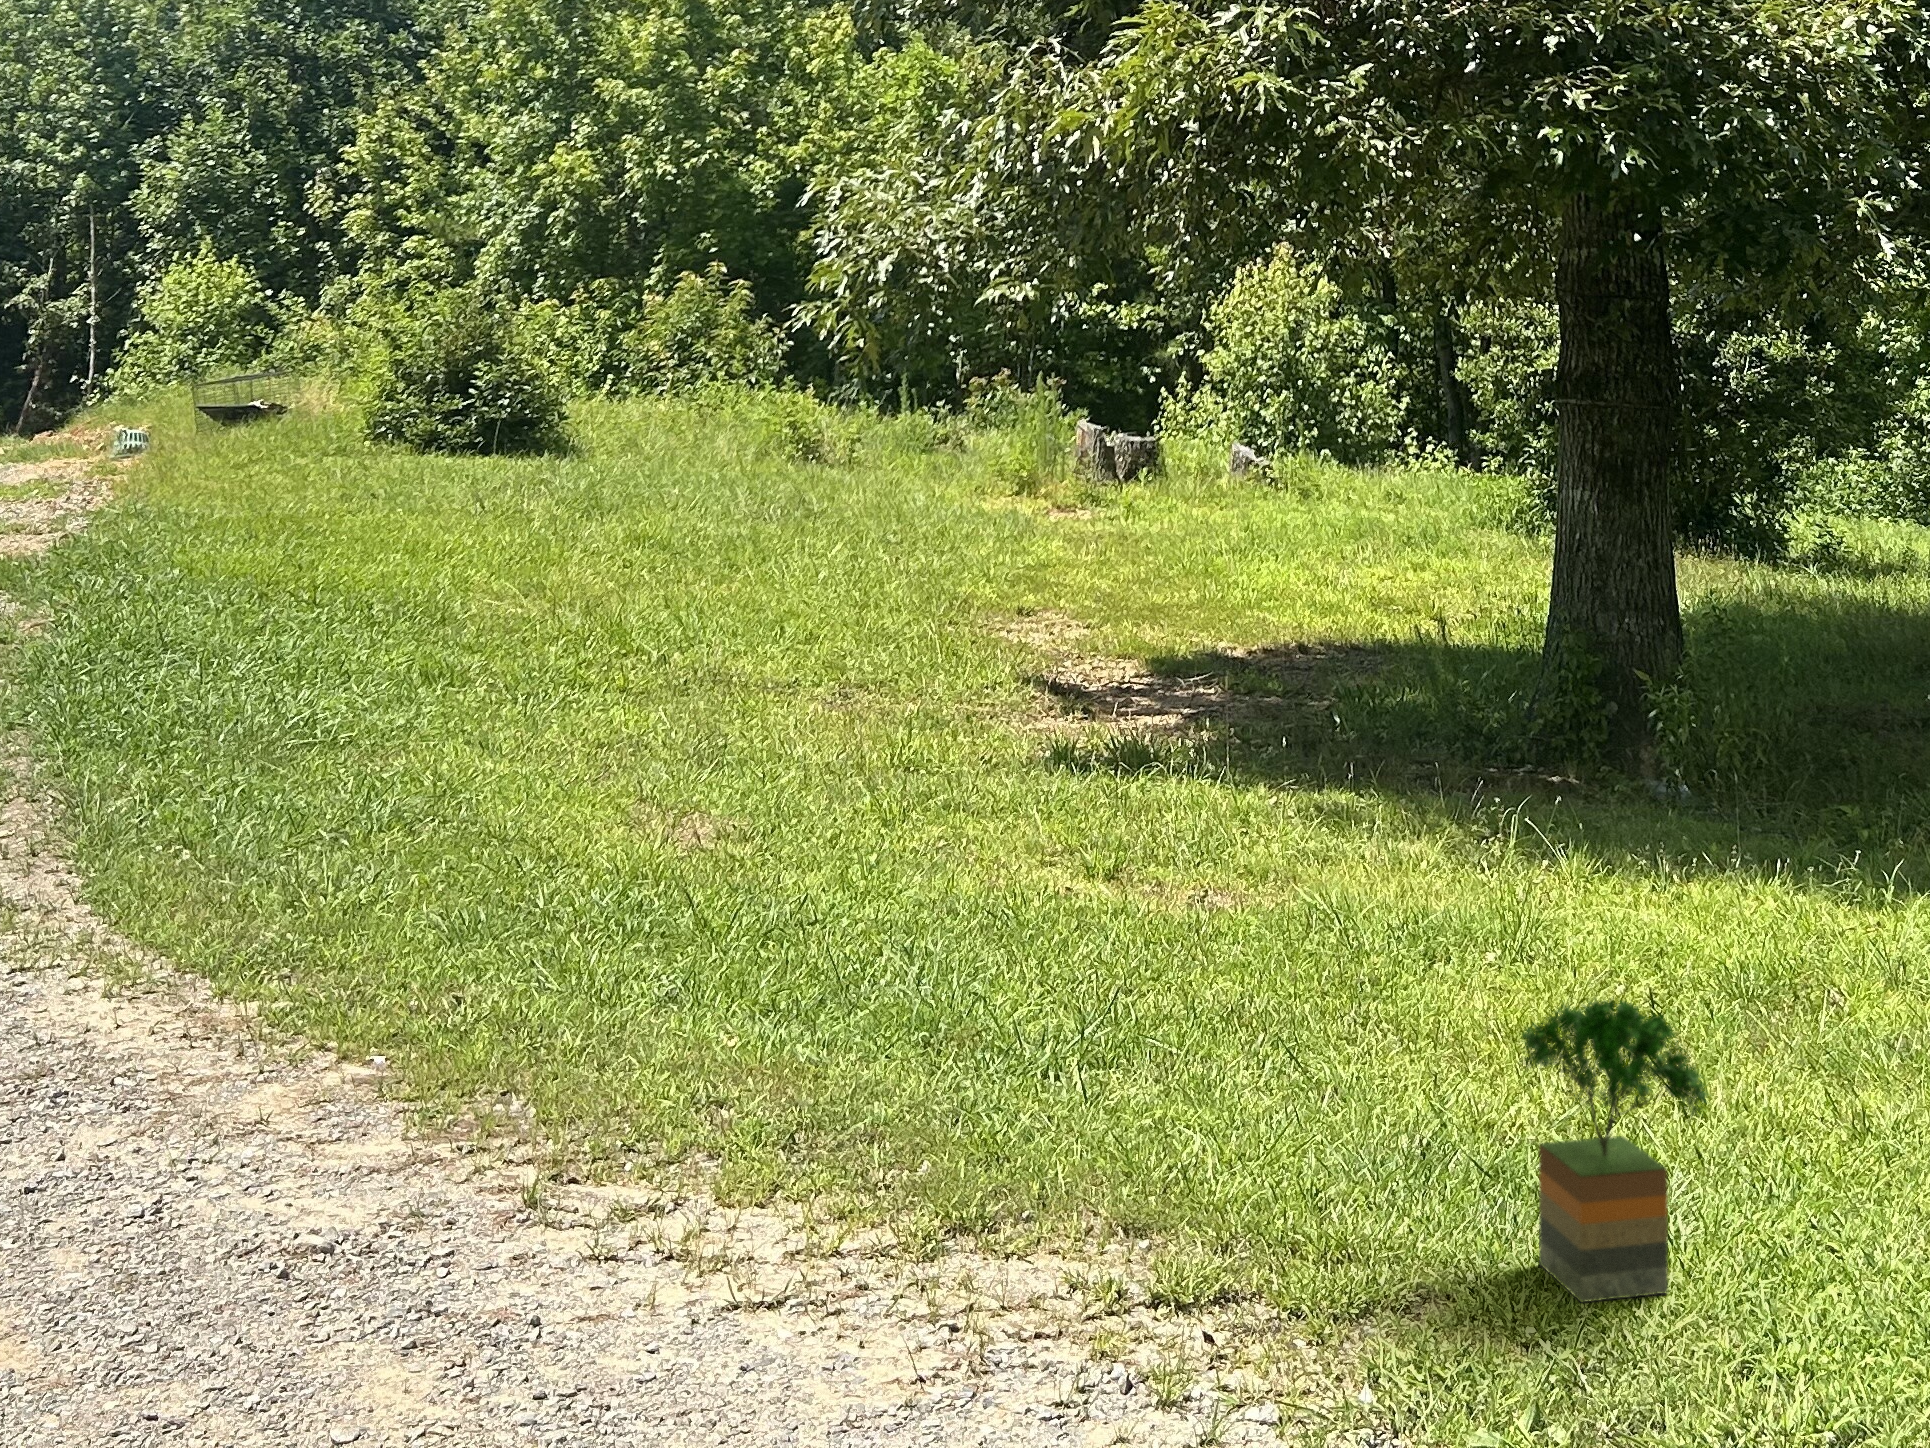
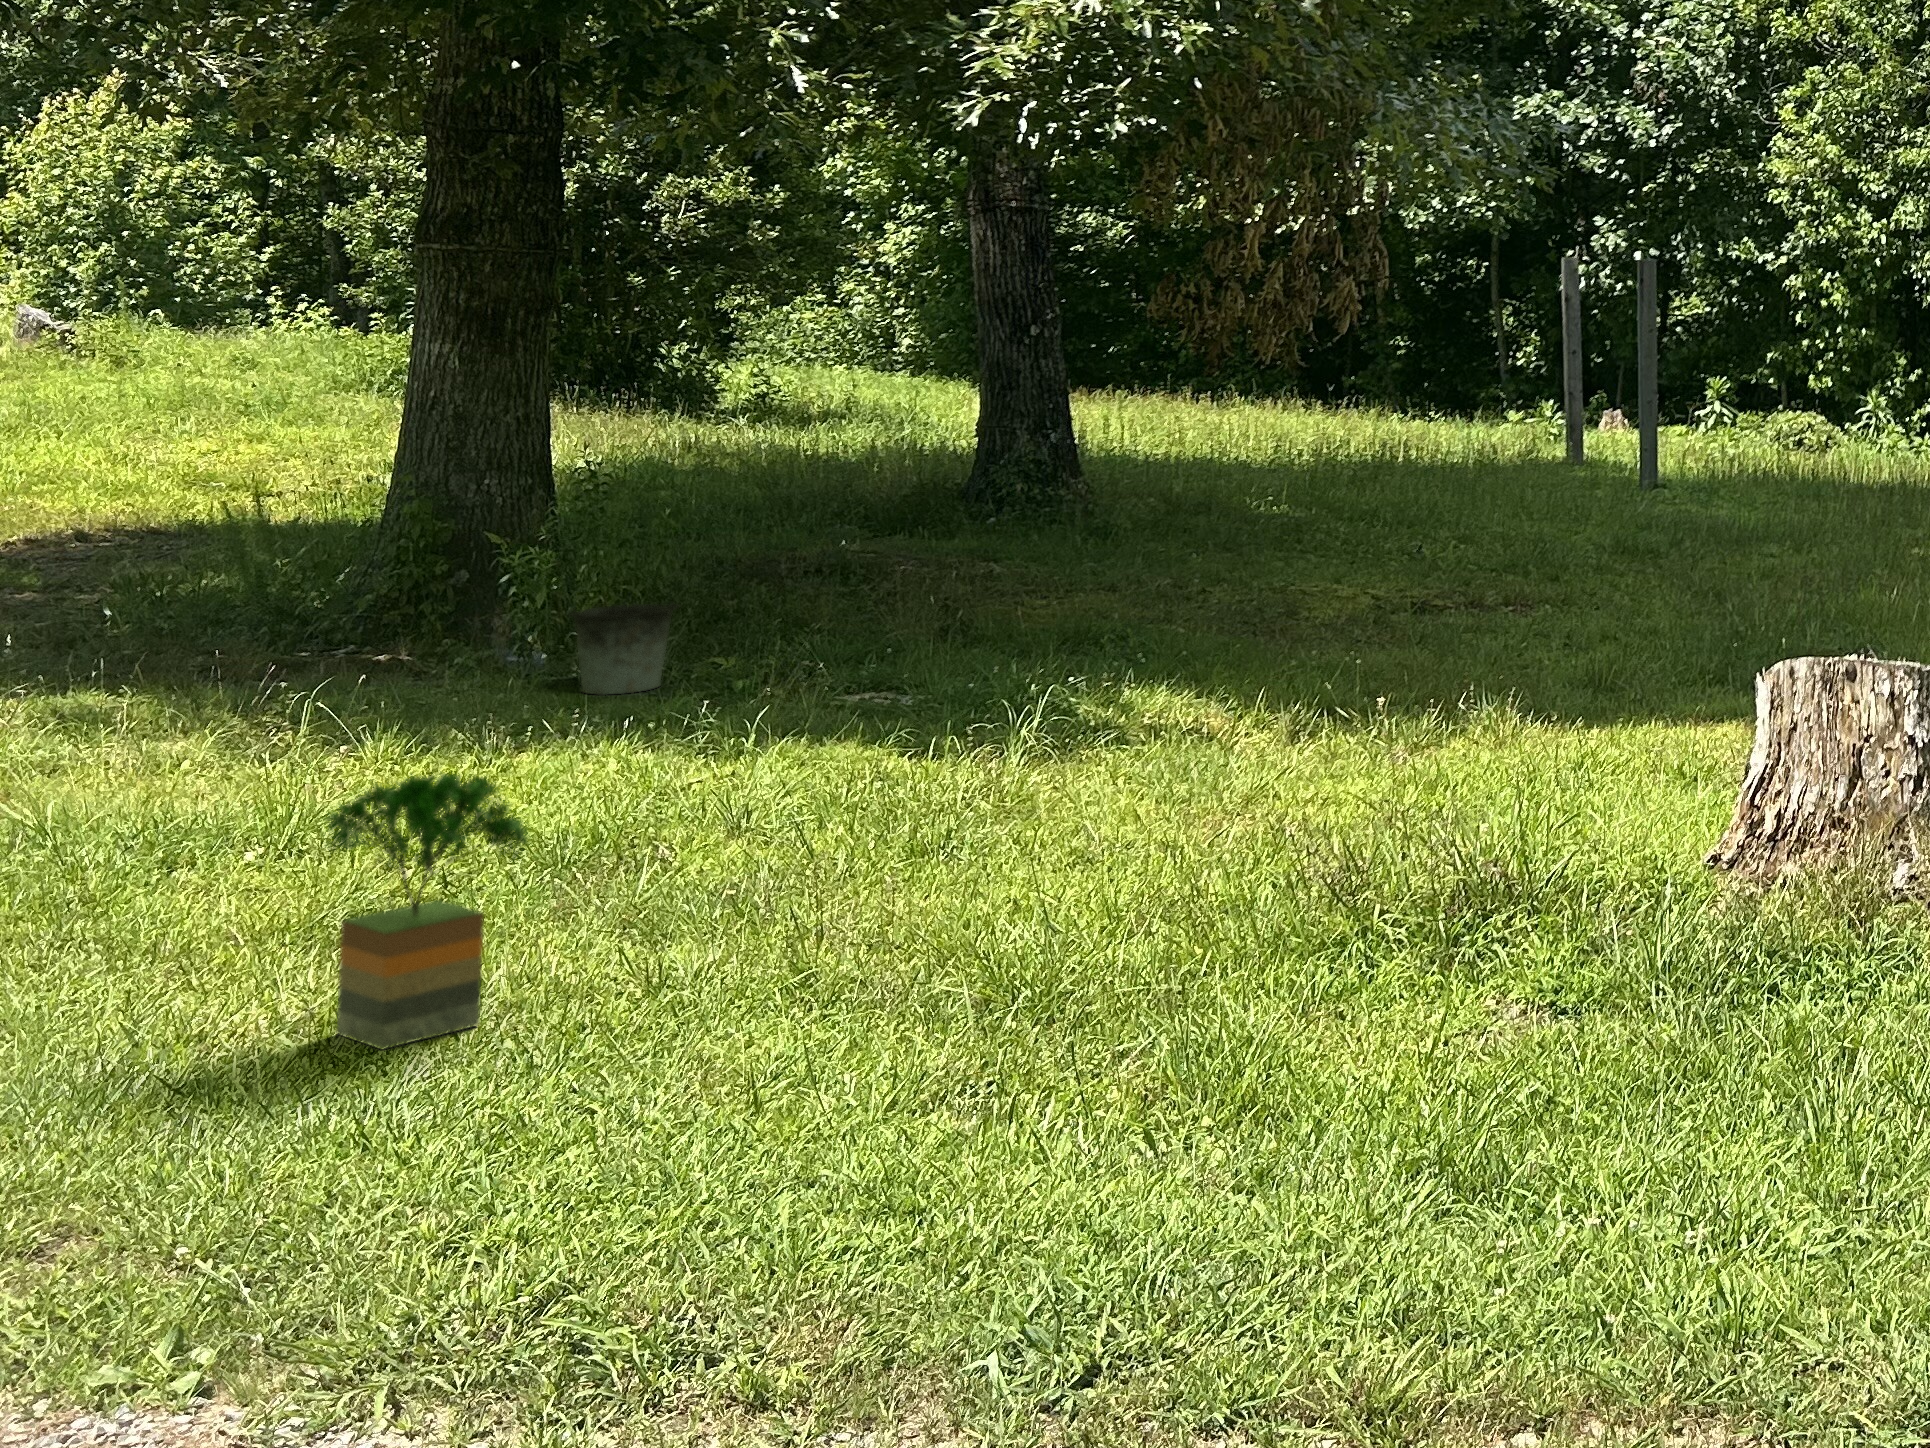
bucket: none [1698,751,1796,843] -> present [570,602,679,695]

